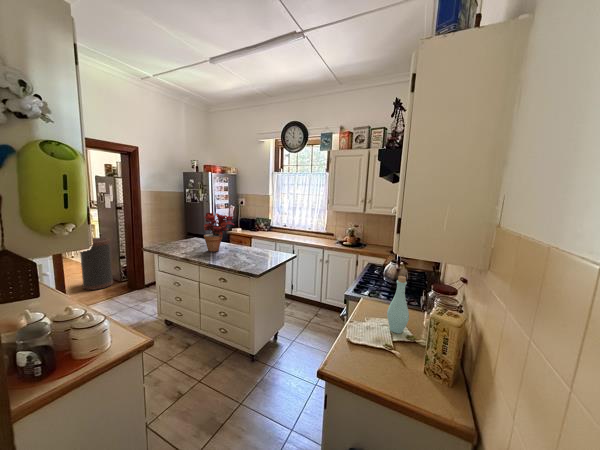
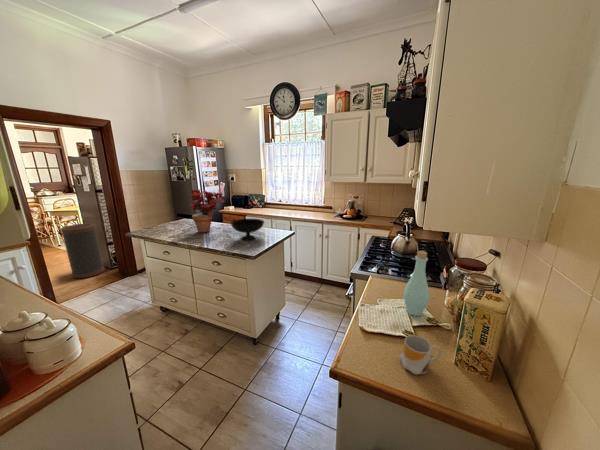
bowl: none [239,241,270,261] -> present [231,219,264,240]
mug: none [377,345,411,377] -> present [400,335,442,374]

